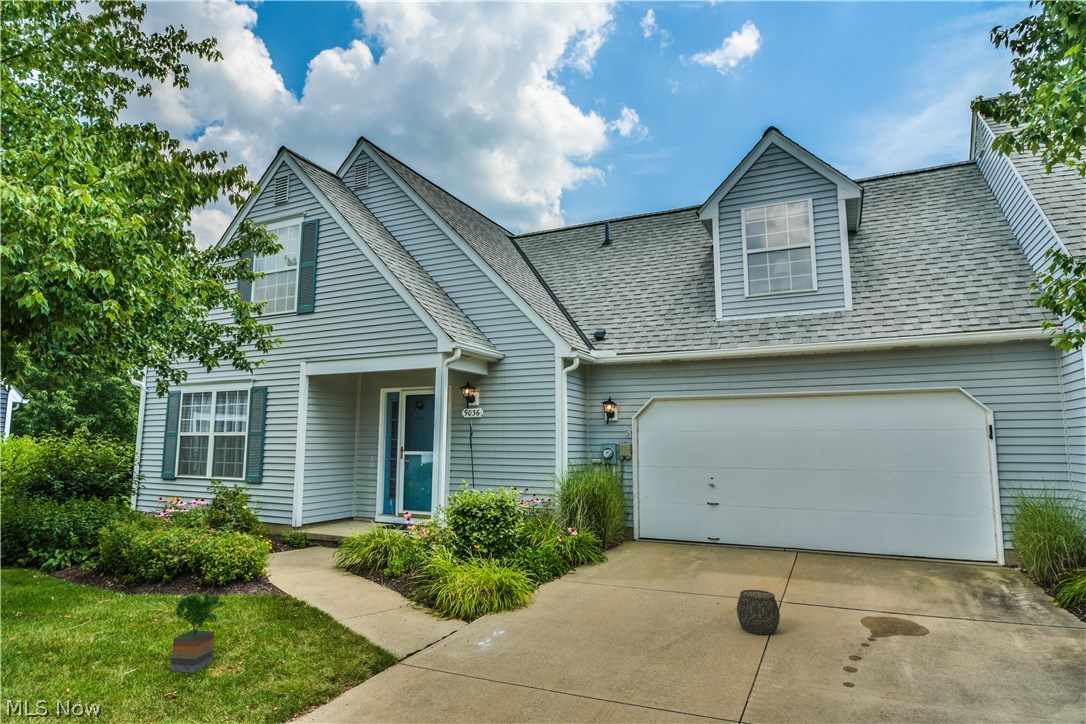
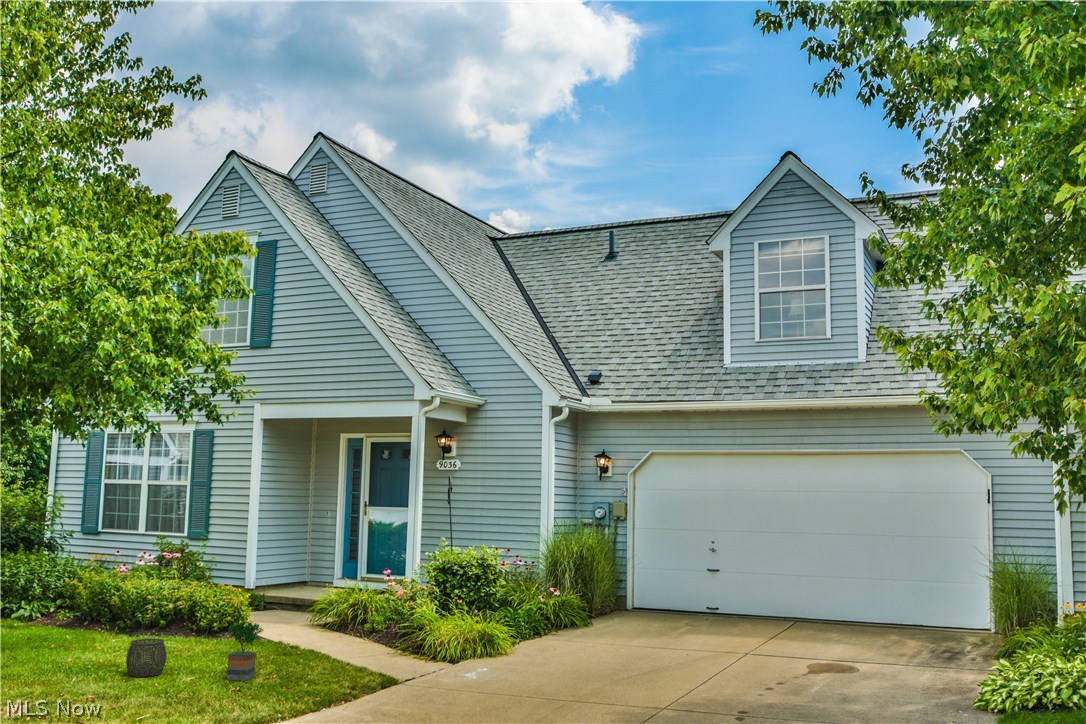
woven basket: present [737,590,780,635] -> present [126,638,167,677]

